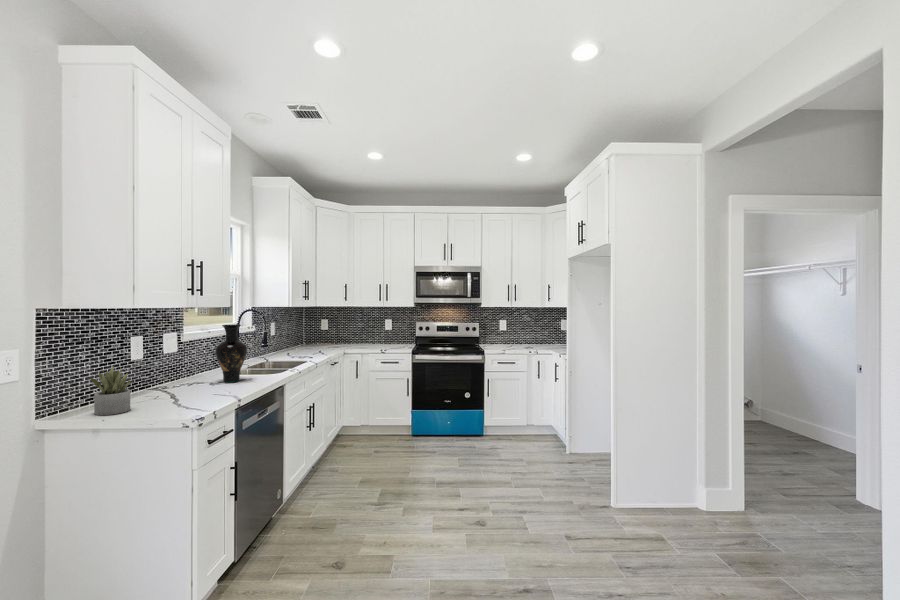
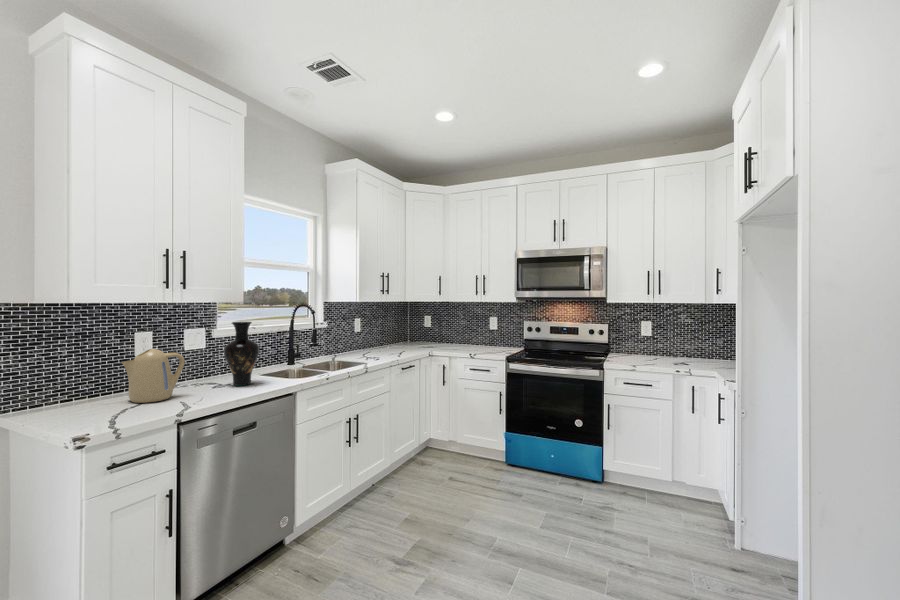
kettle: none [148,350,199,399] -> present [122,349,185,403]
succulent plant: present [90,367,130,415] -> none [40,365,86,417]

